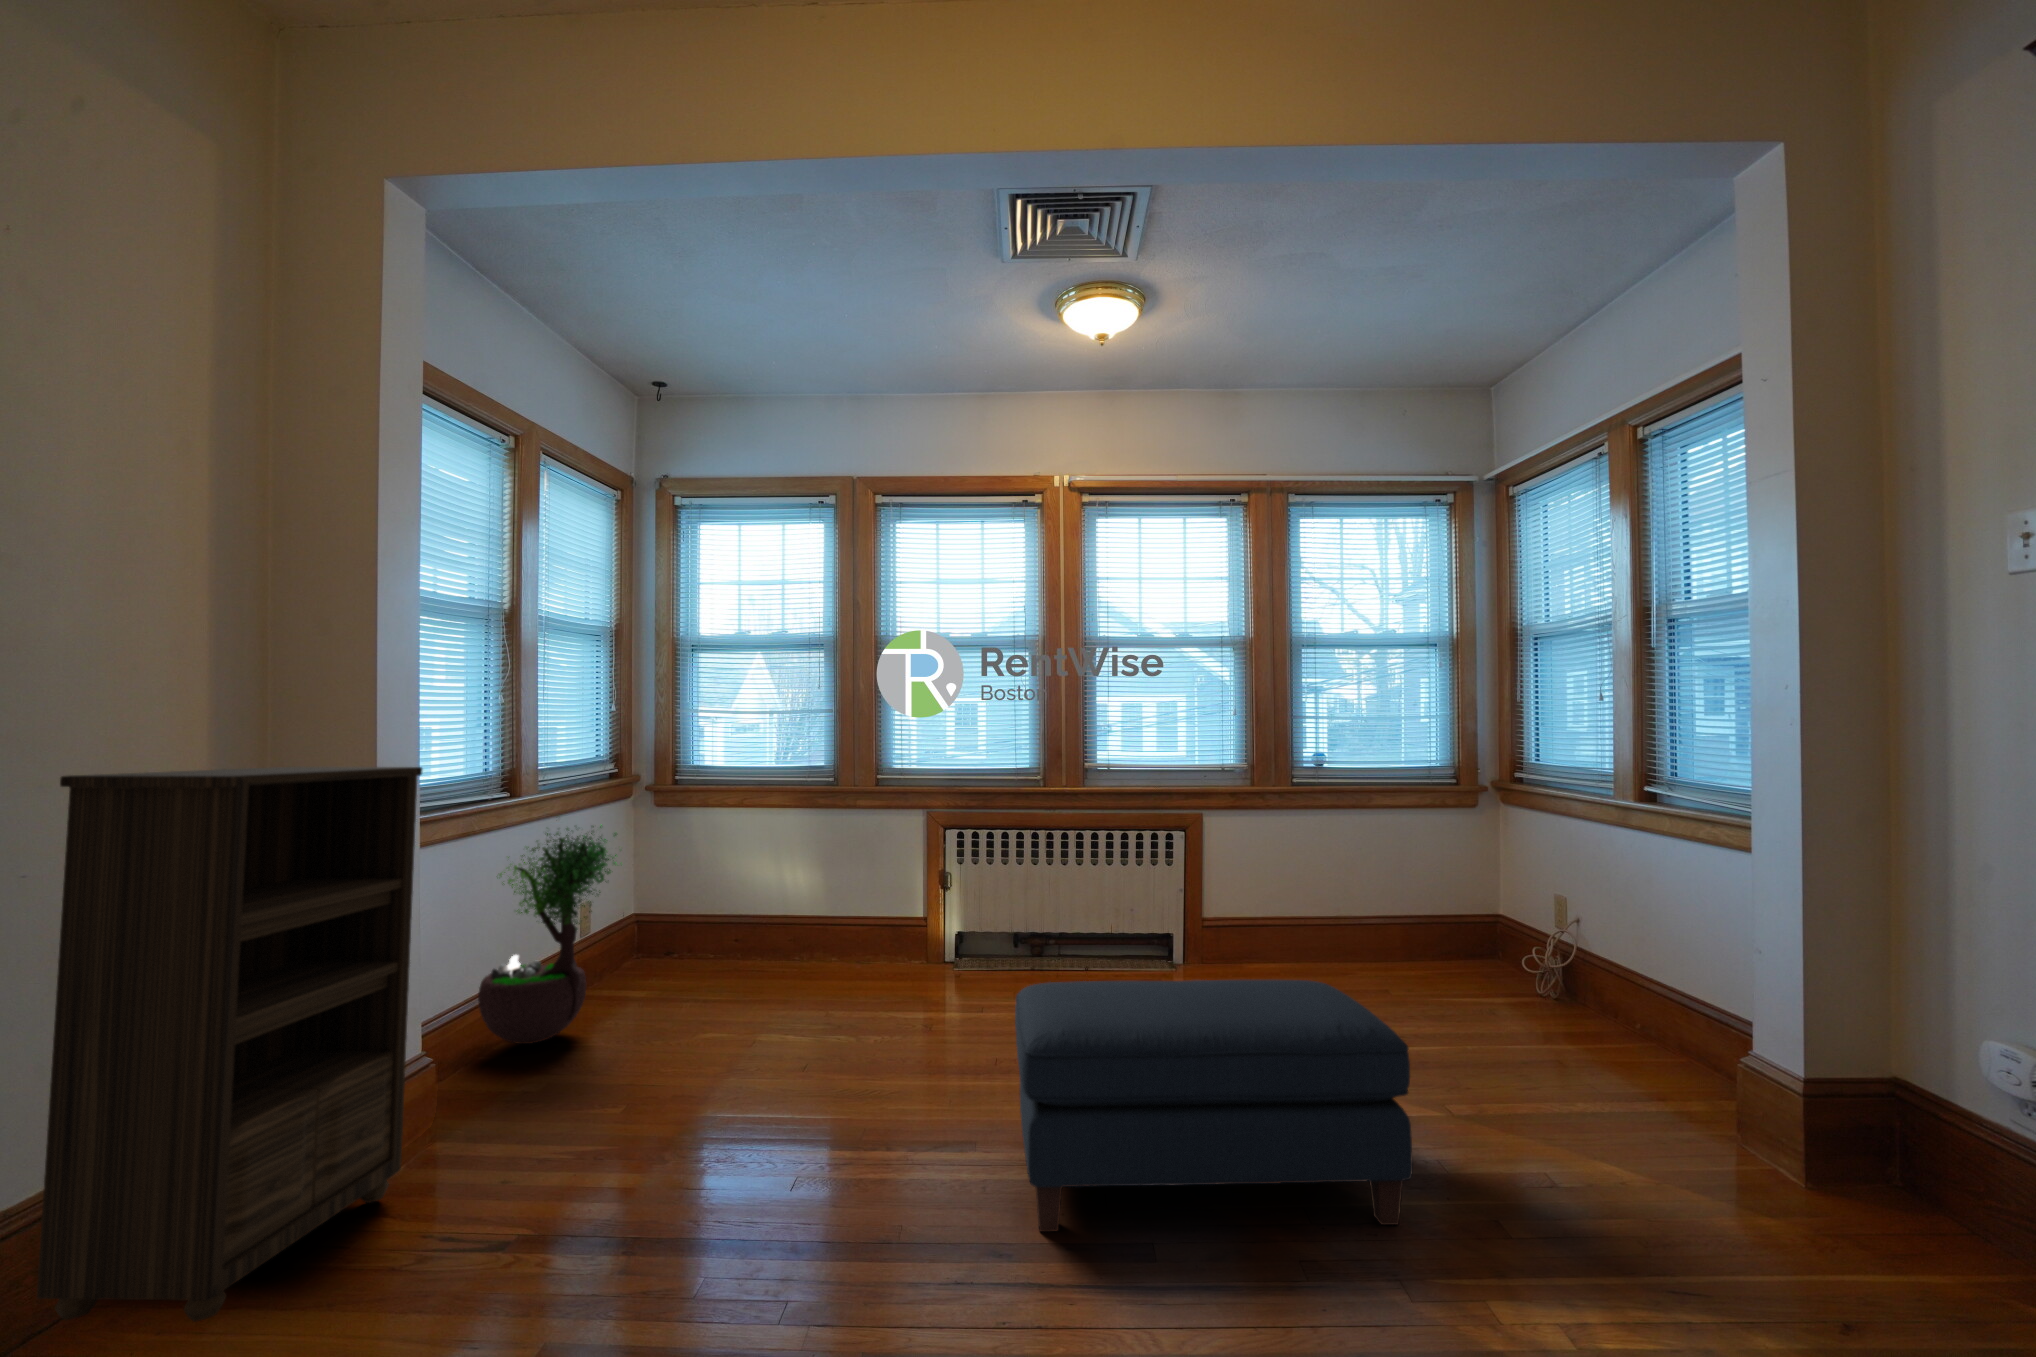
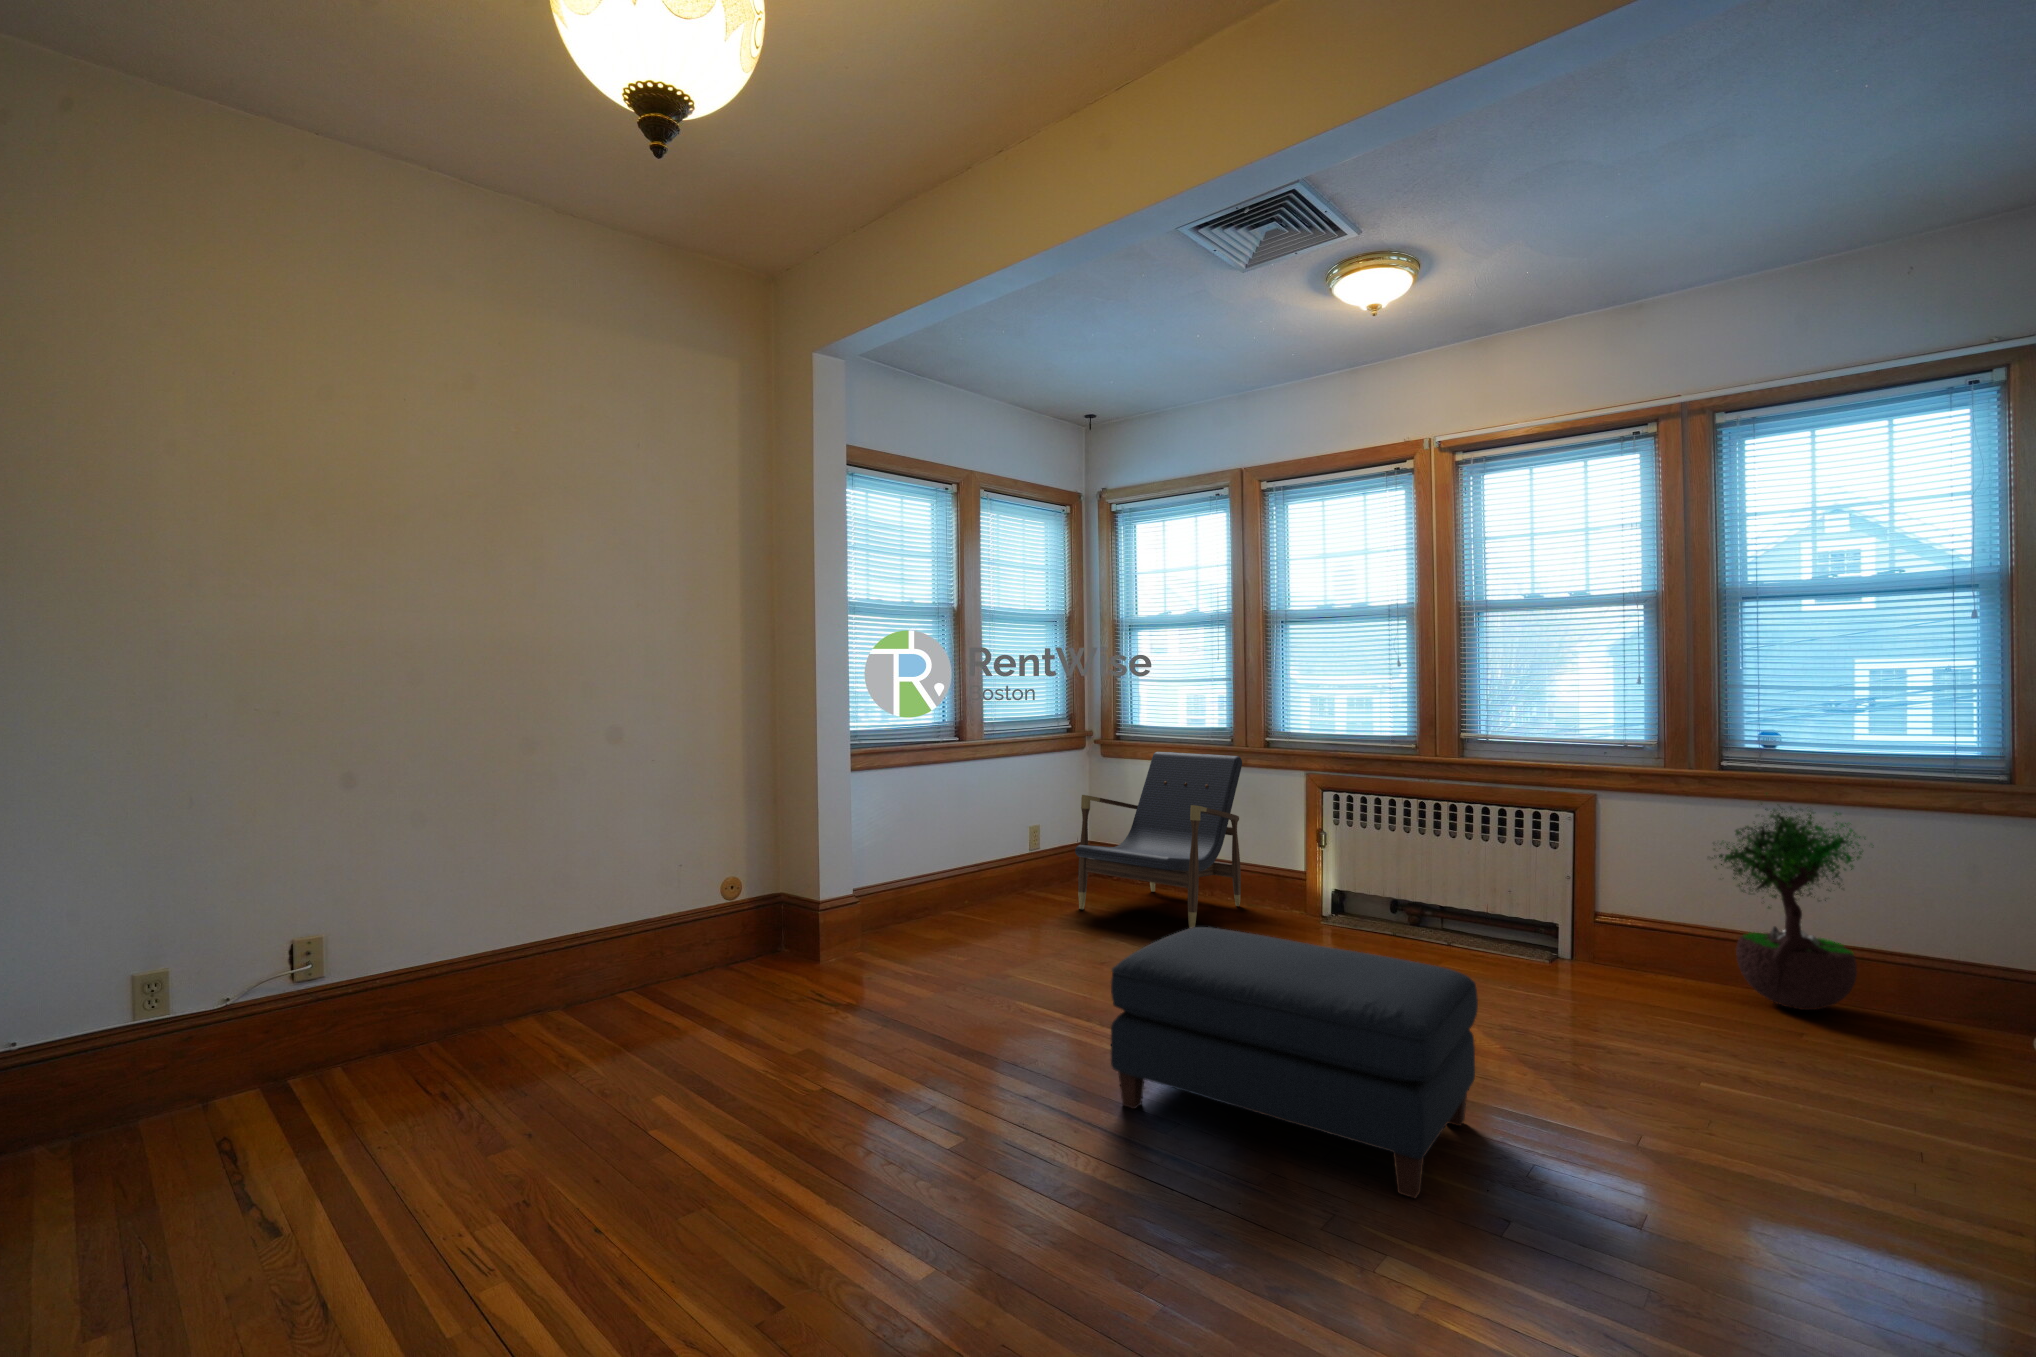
bookshelf: present [37,767,422,1322] -> none [663,732,834,1014]
lounge chair: none [672,796,863,1006] -> present [1075,752,1242,928]
potted tree: present [478,825,616,1044] -> present [1712,793,1865,1010]

